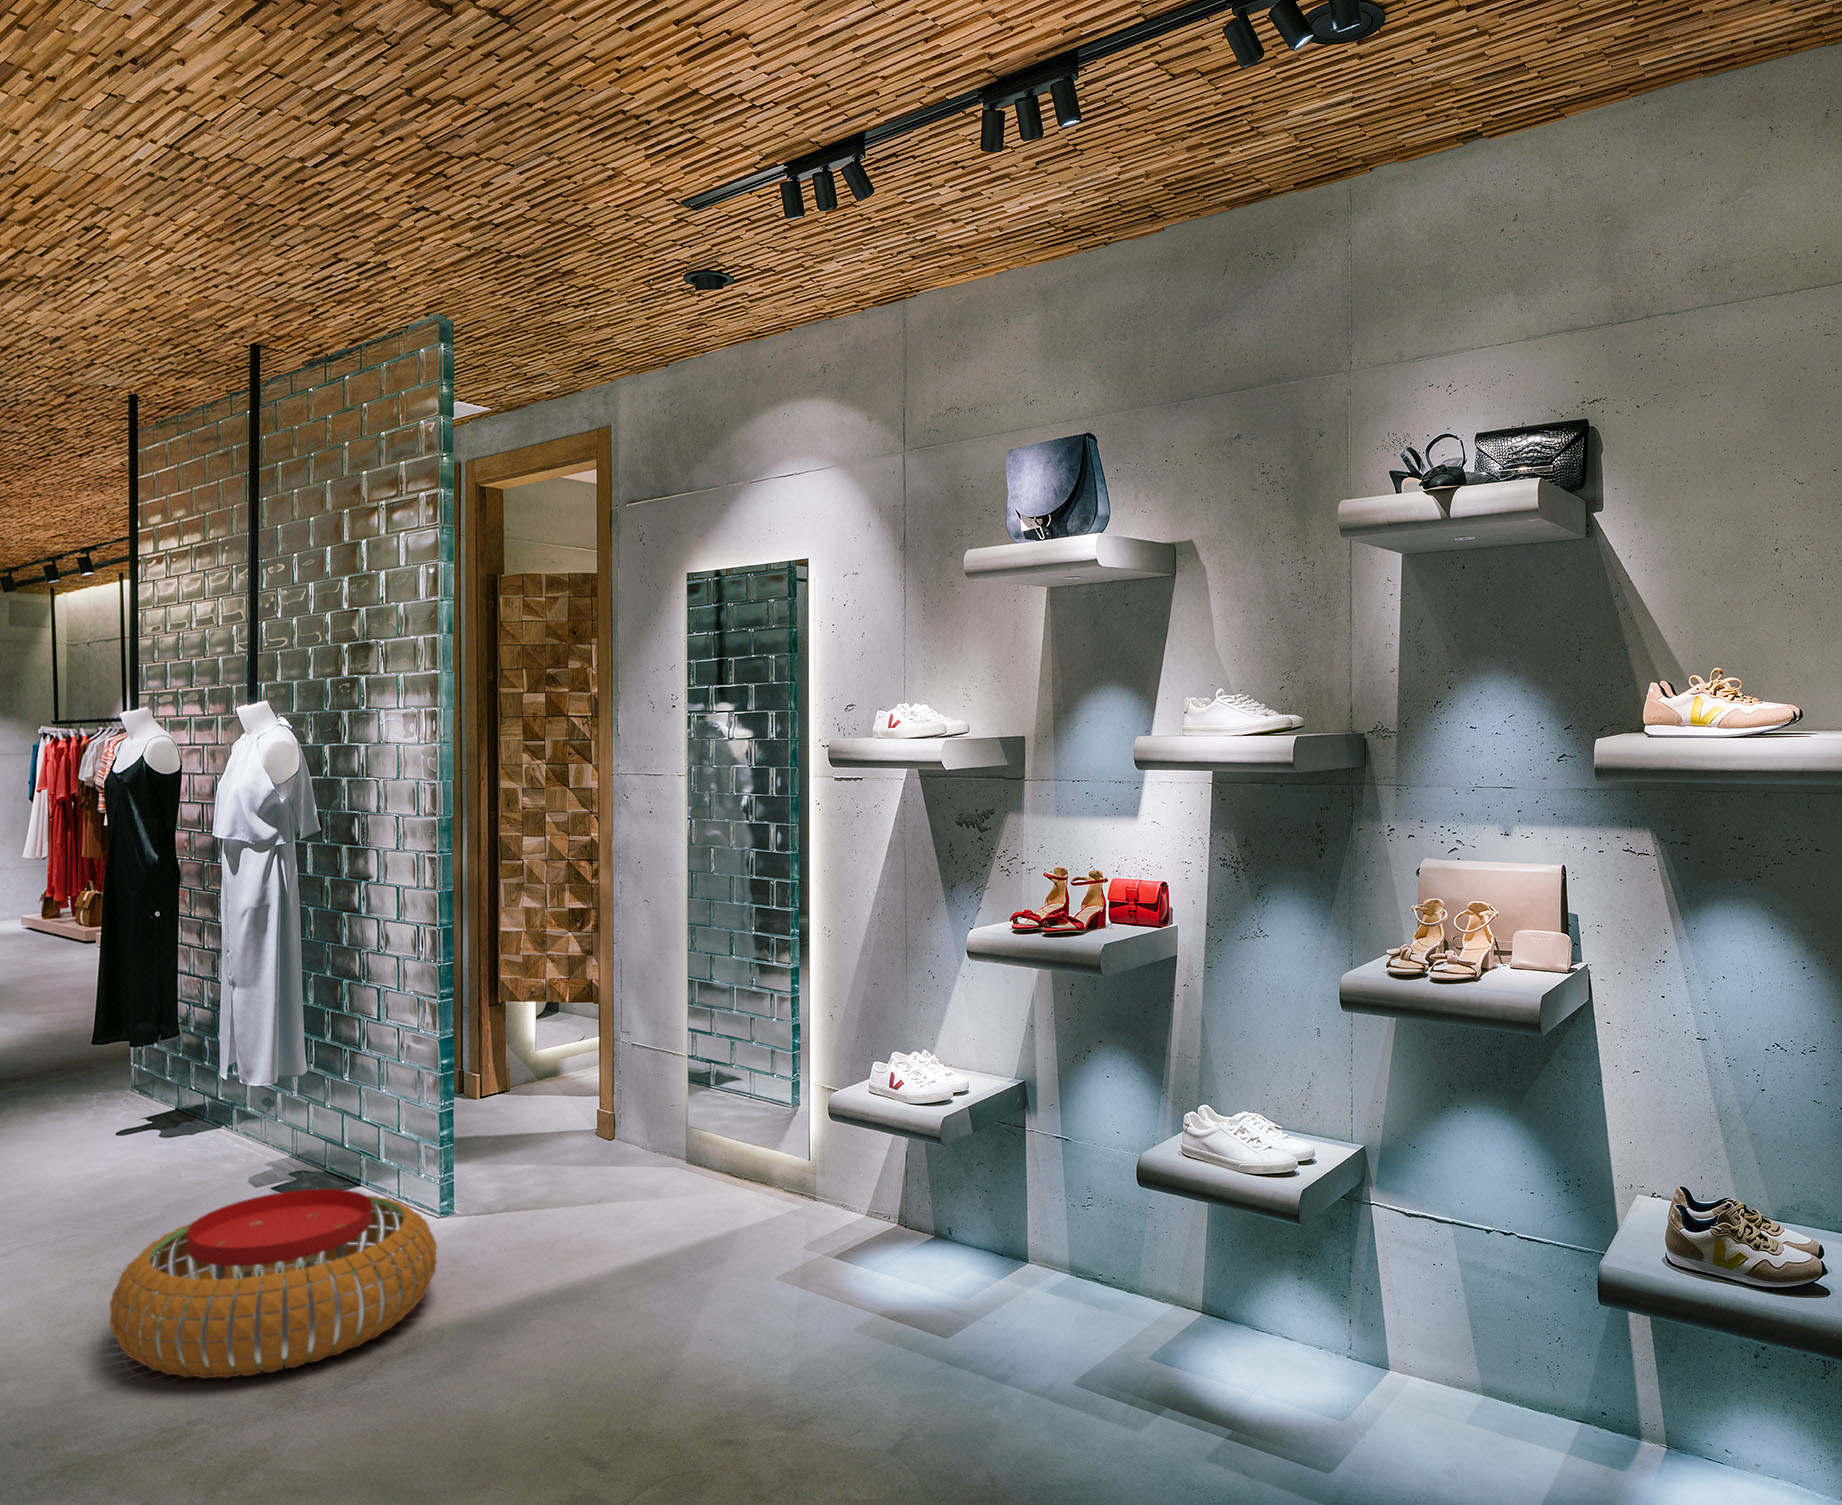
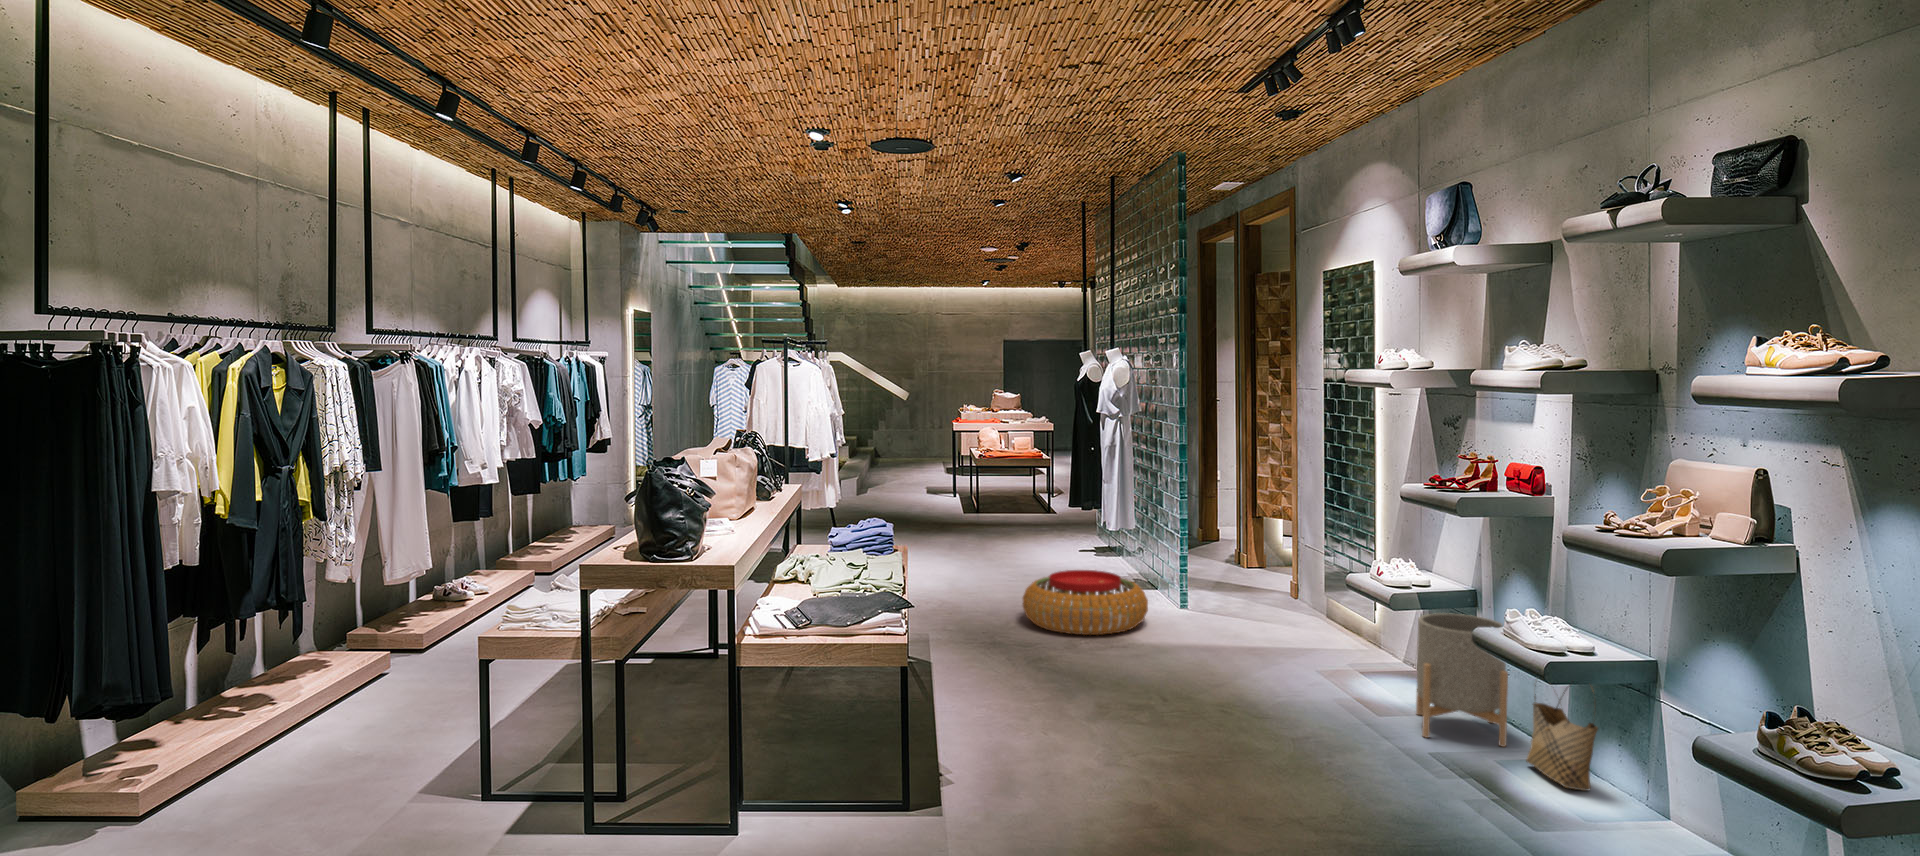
planter: none [1049,1141,1217,1382] -> present [1416,613,1508,747]
woven basket: none [1278,1216,1398,1406] -> present [1526,685,1598,791]

